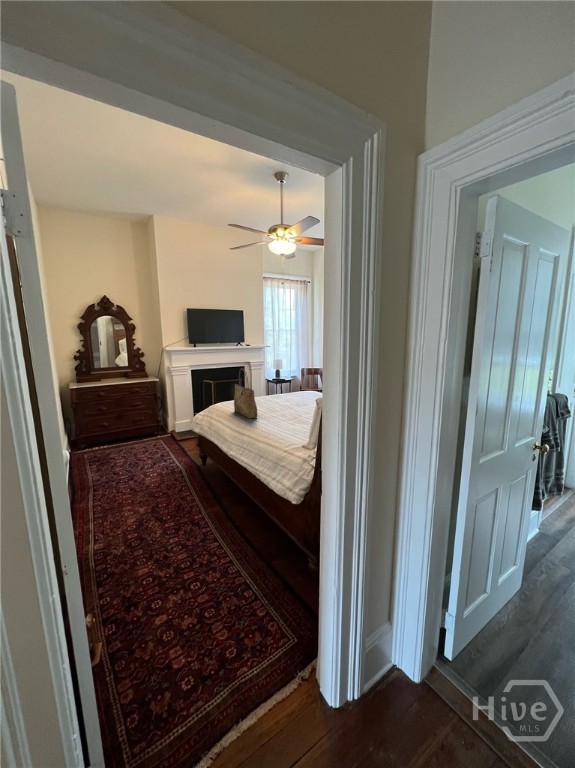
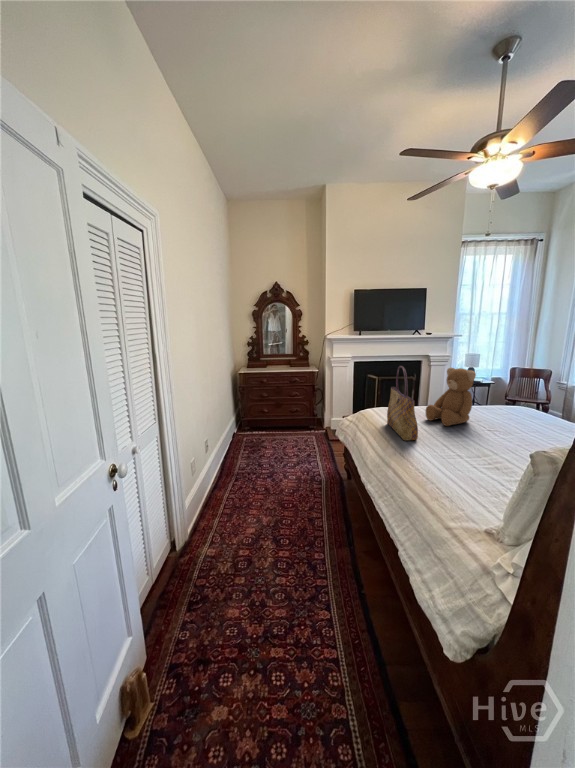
teddy bear: none [258,368,285,407] -> present [426,368,476,426]

